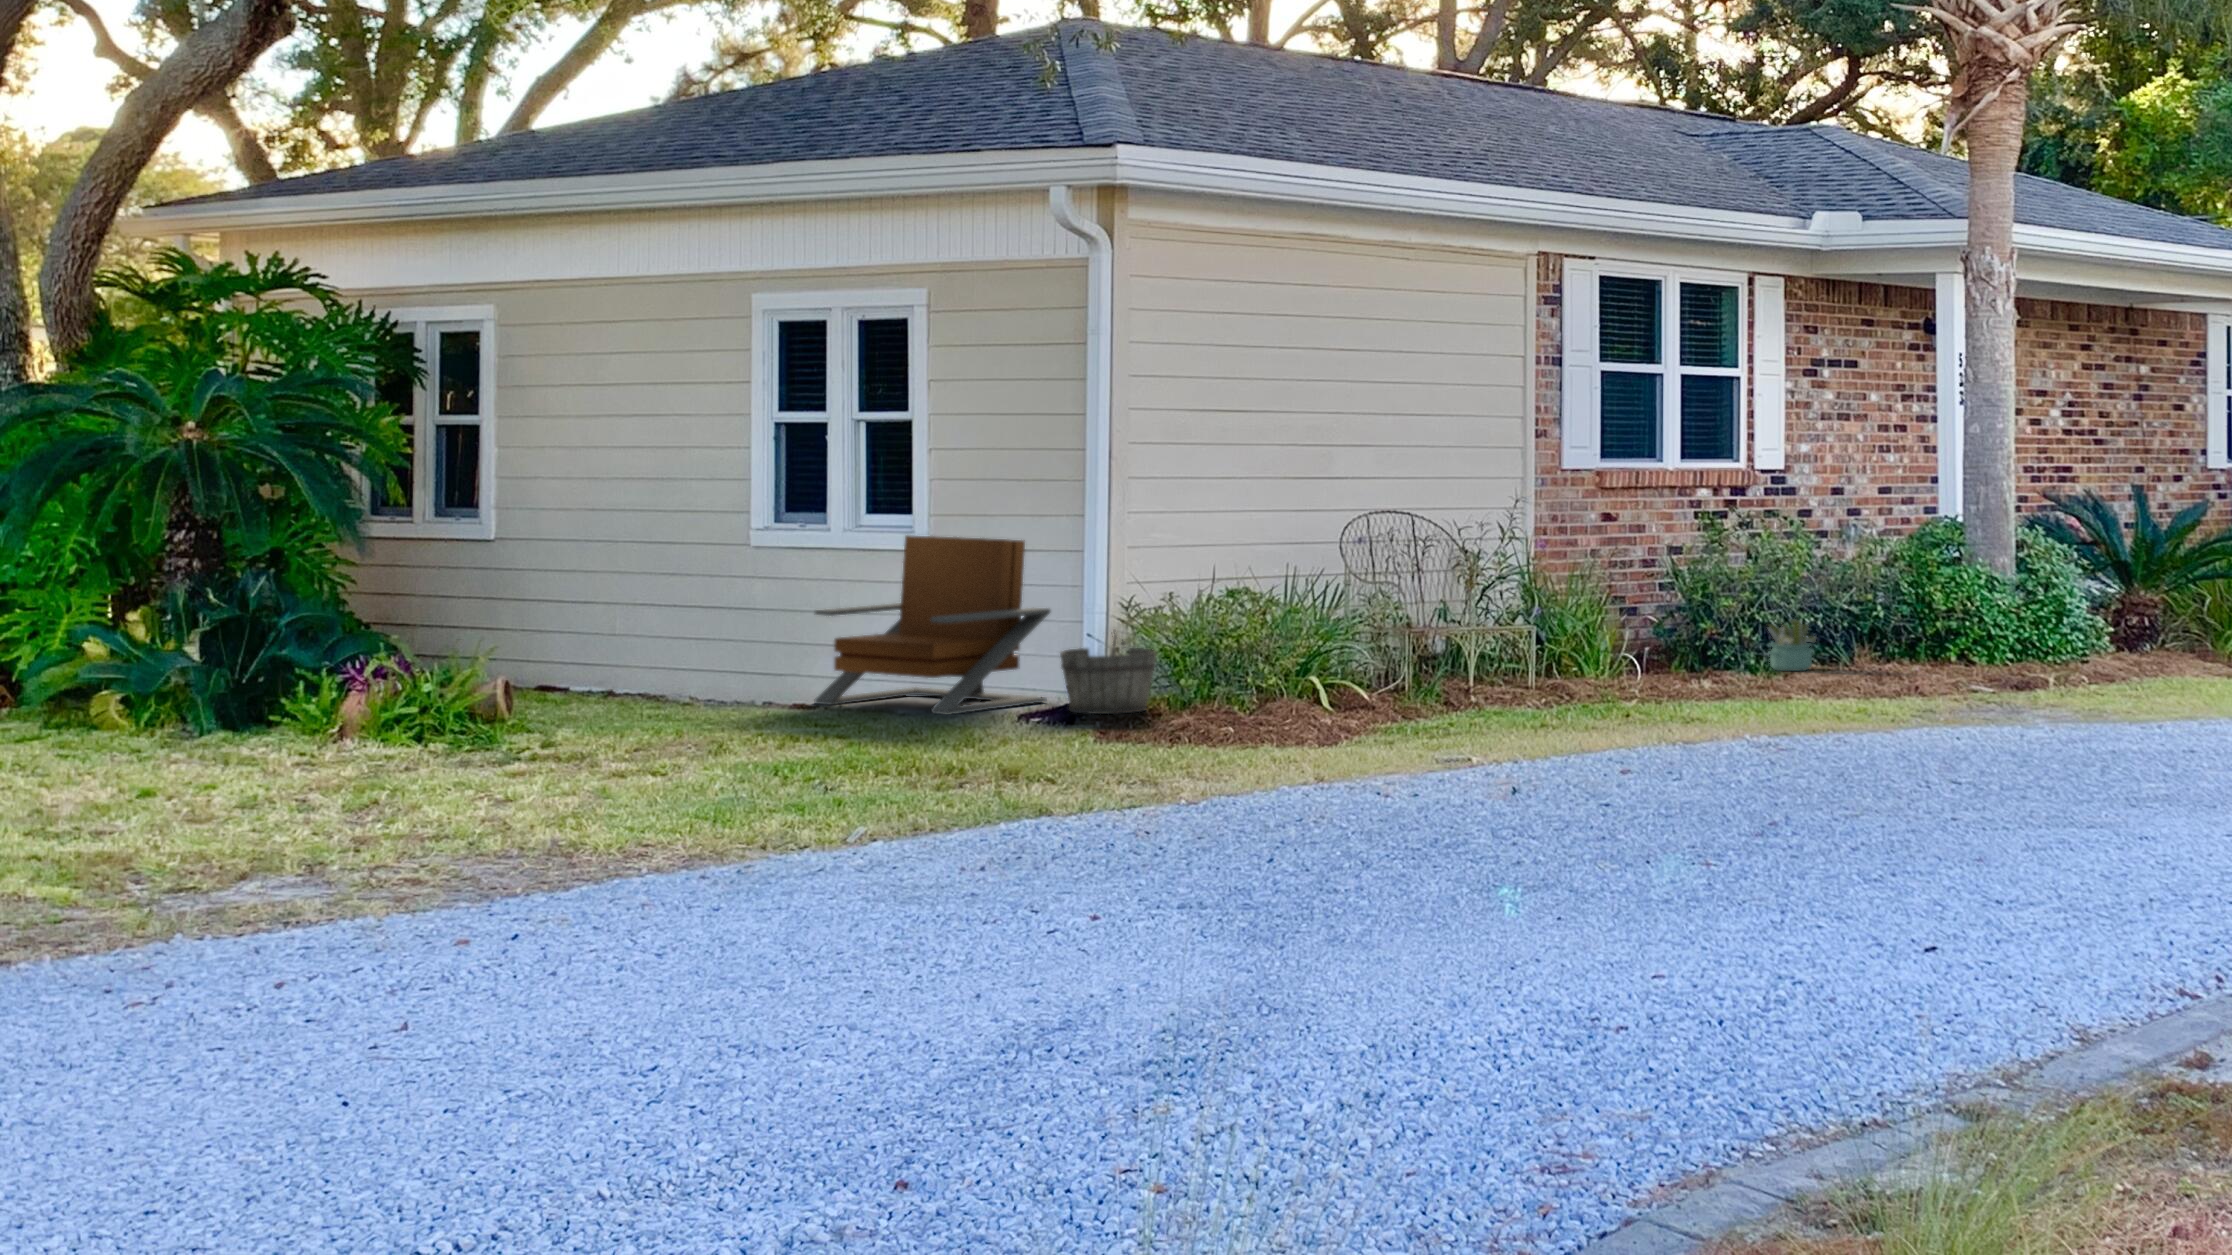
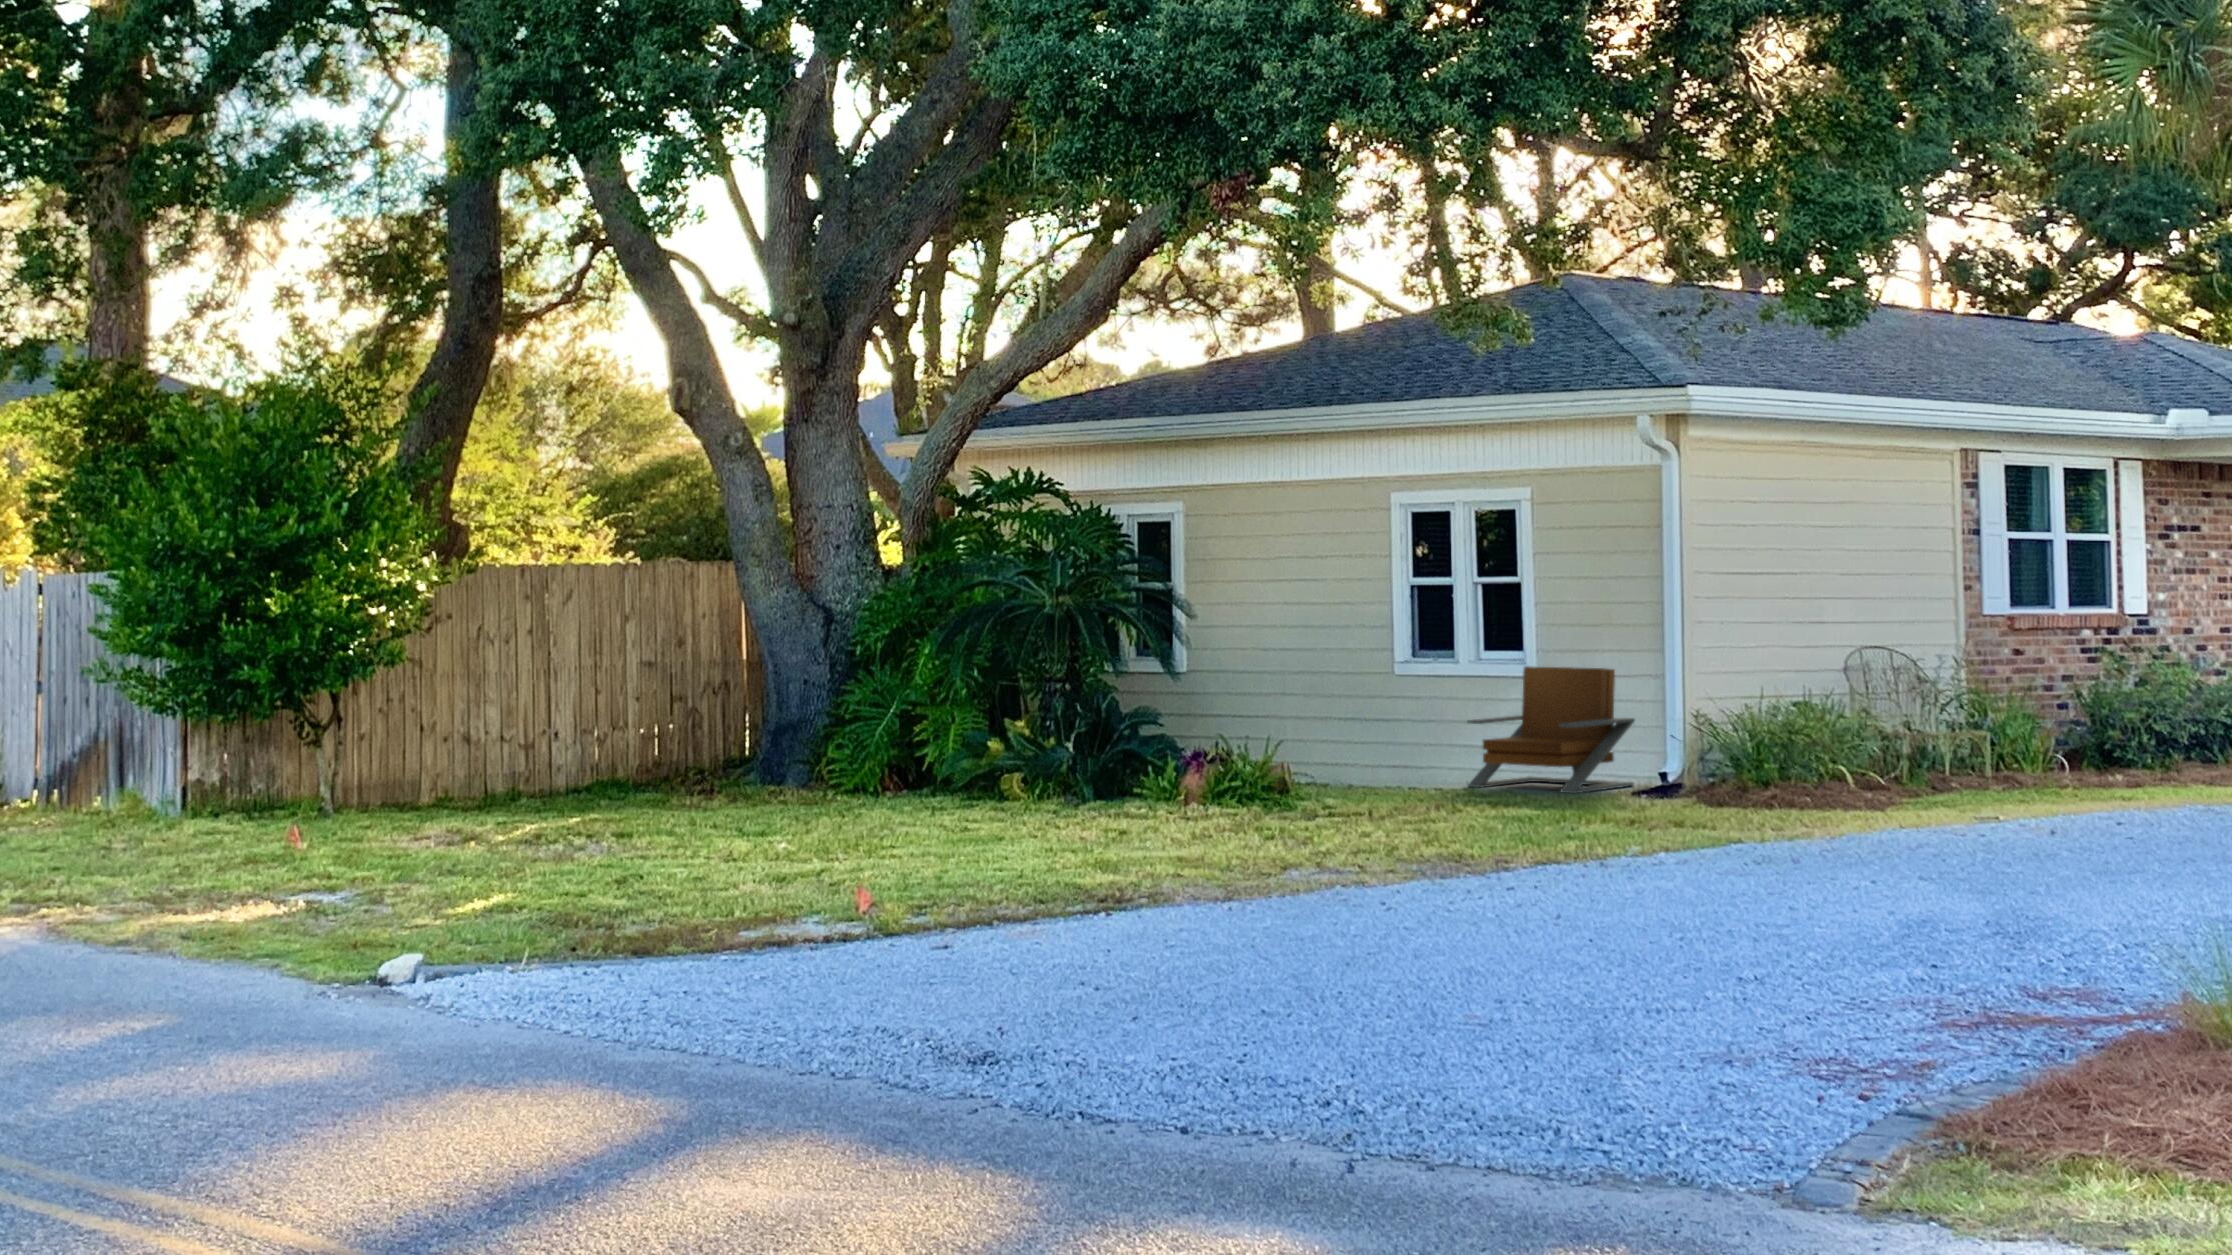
decorative plant: present [1768,619,1816,671] -> none [2157,727,2199,767]
wooden bucket: present [1060,633,1156,714] -> none [1650,732,1720,793]

